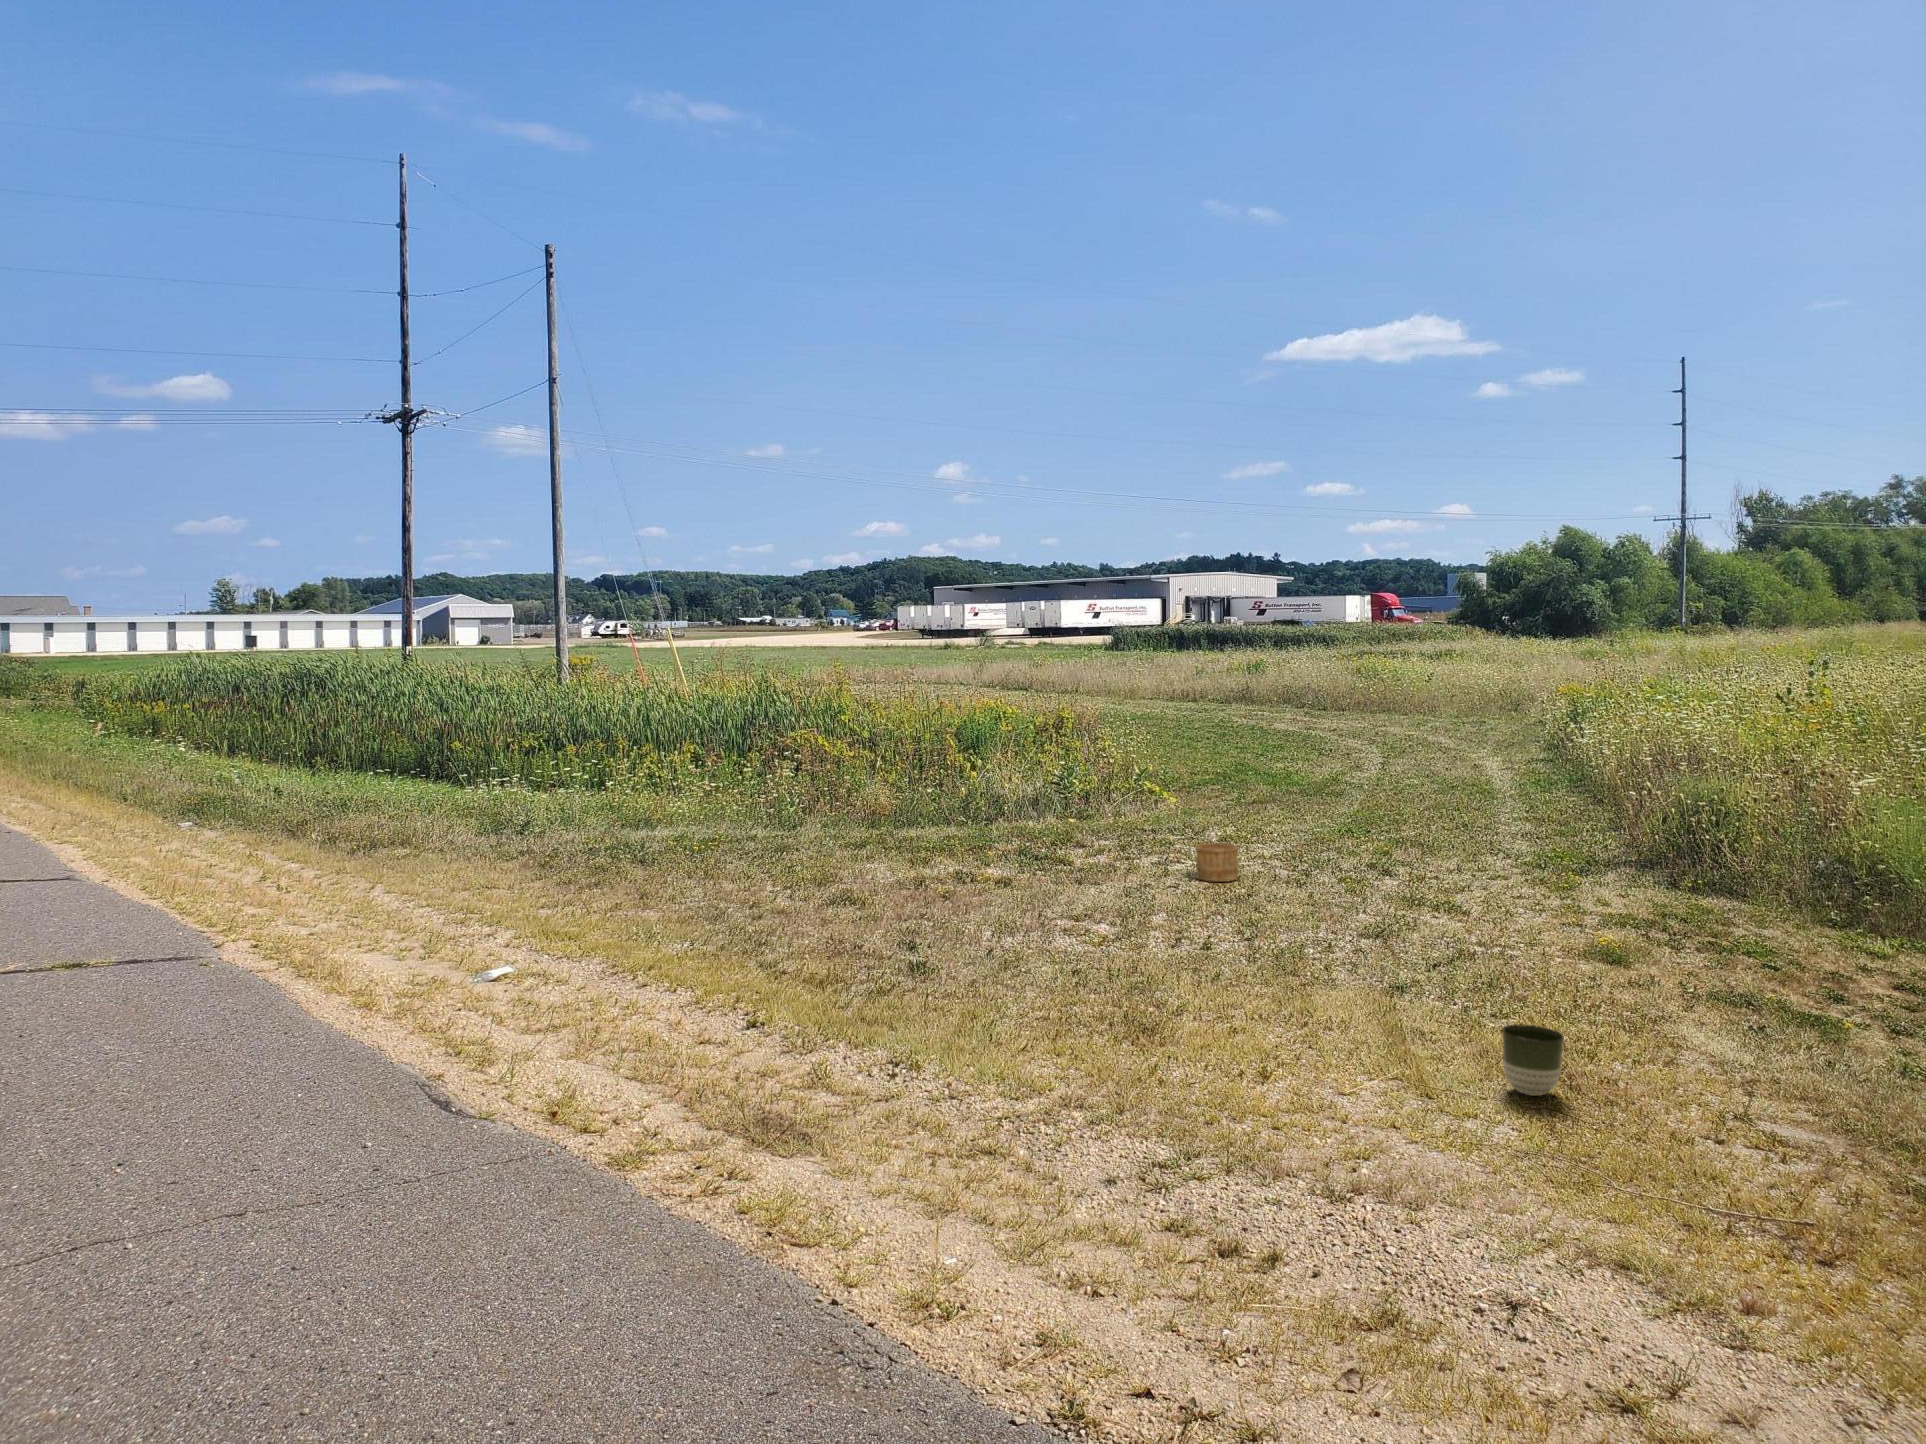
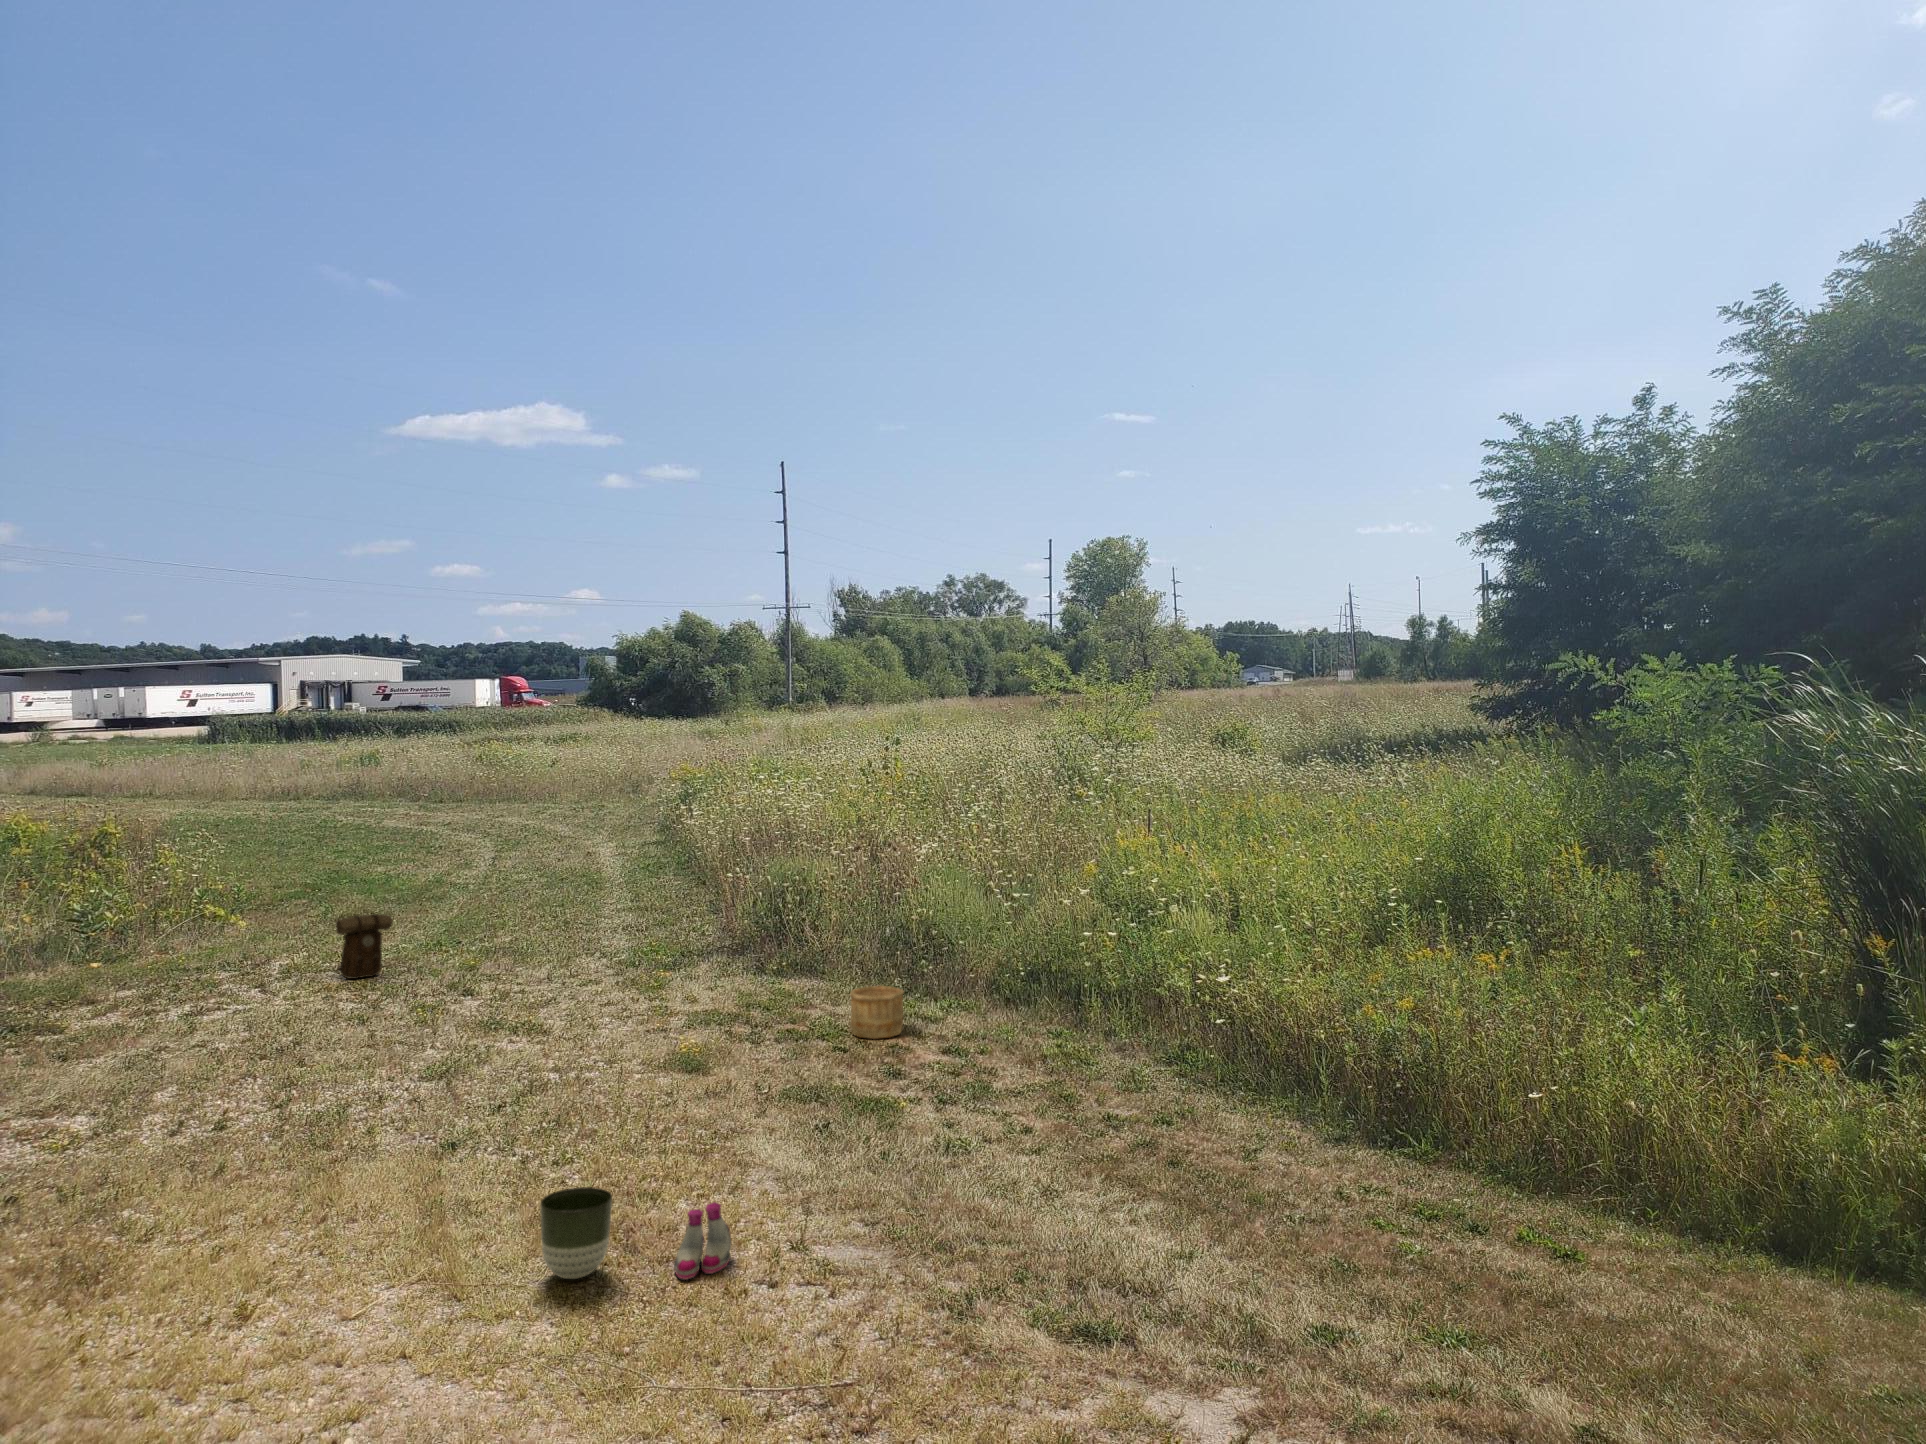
backpack: none [1273,800,1318,853] -> present [336,914,393,979]
wooden bucket: present [1195,843,1238,882] -> present [850,985,904,1039]
boots: none [1620,1059,1674,1118] -> present [674,1202,731,1280]

